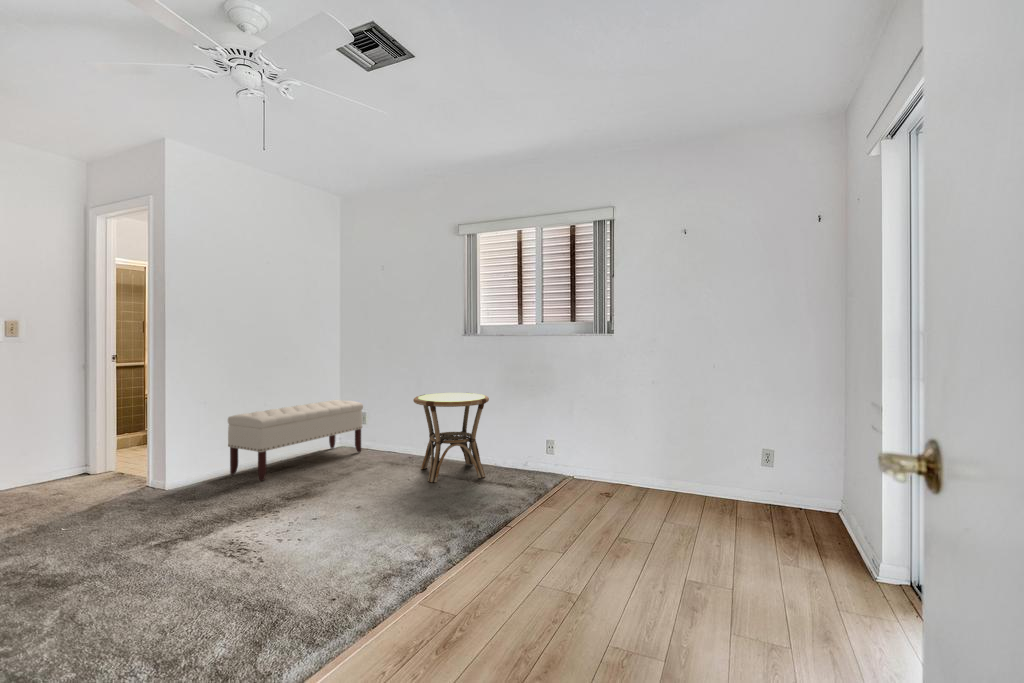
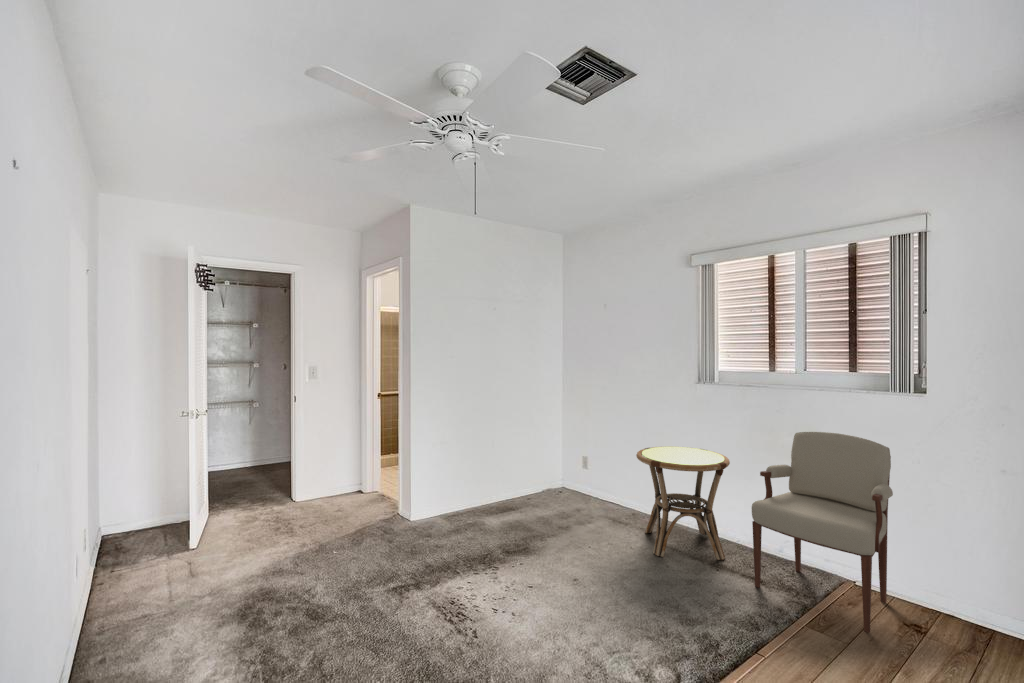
armchair: none [504,367,594,501] -> present [752,432,893,633]
bench: present [228,400,363,481] -> none [459,439,584,522]

